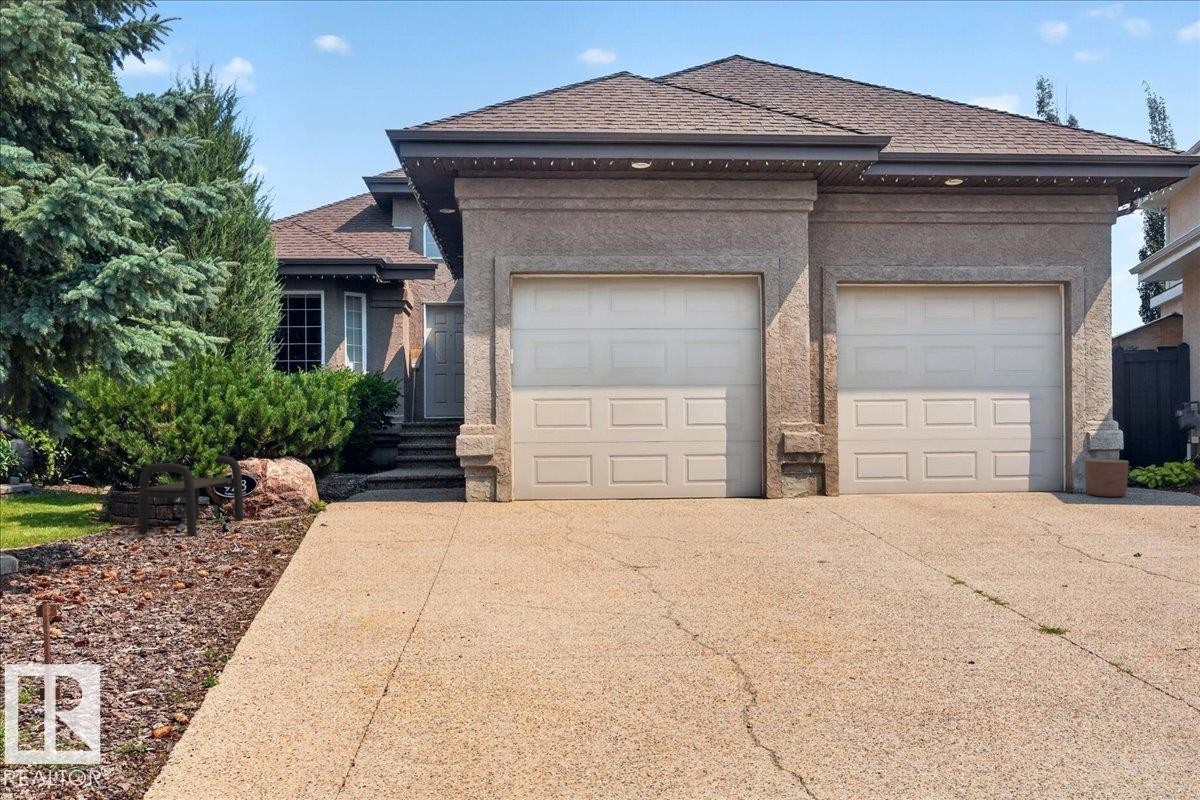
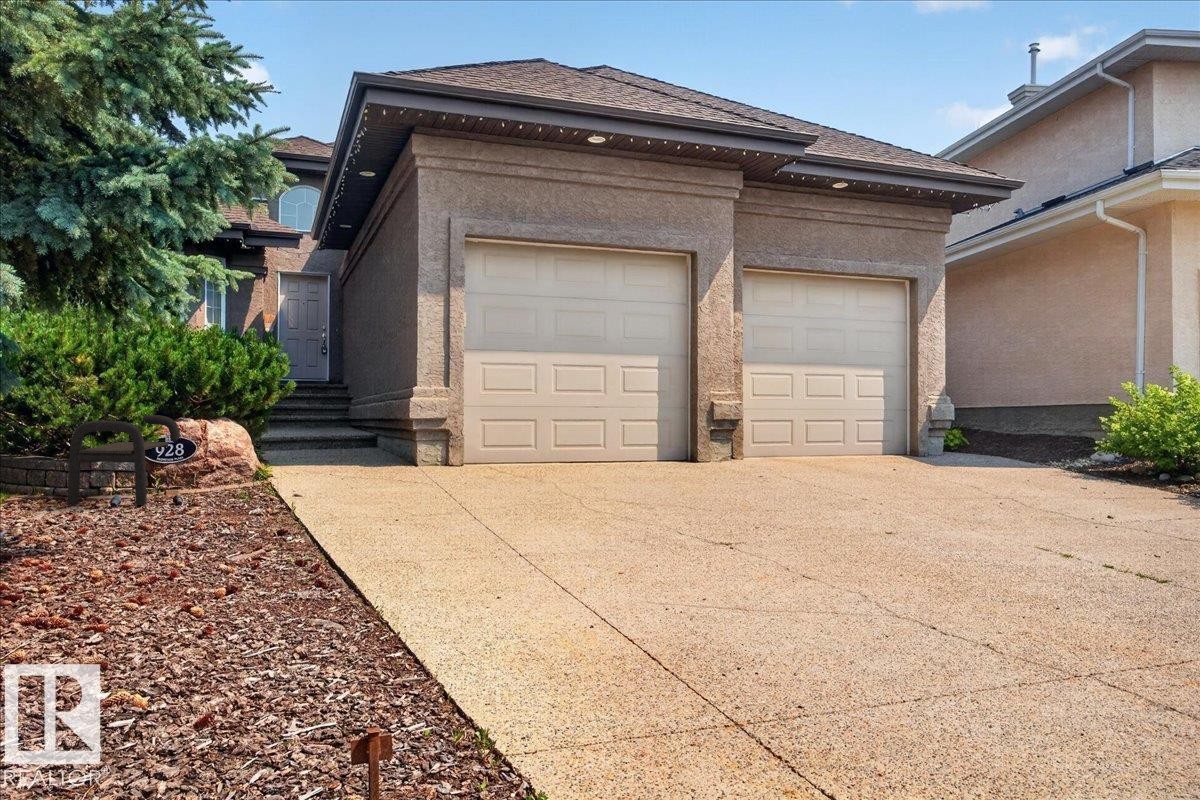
planter: present [1085,459,1129,497] -> none [930,427,964,457]

